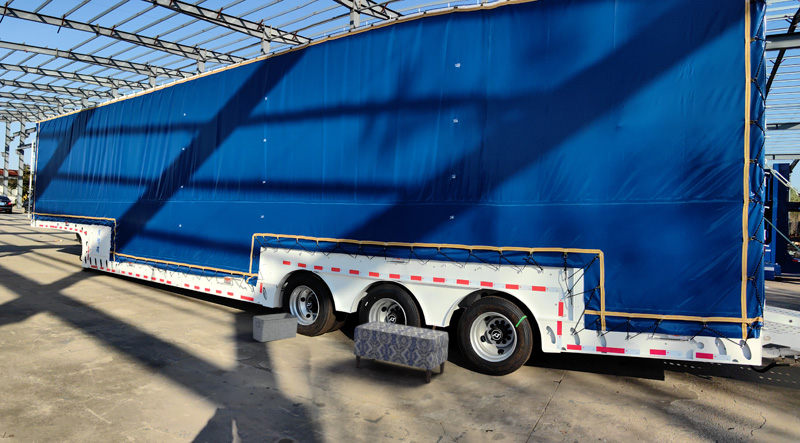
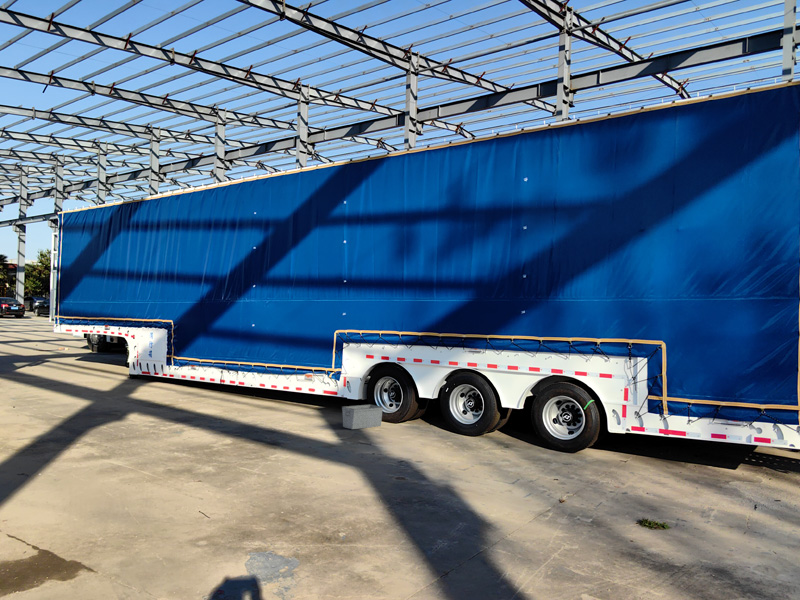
bench: present [354,321,448,382] -> none [440,405,522,452]

